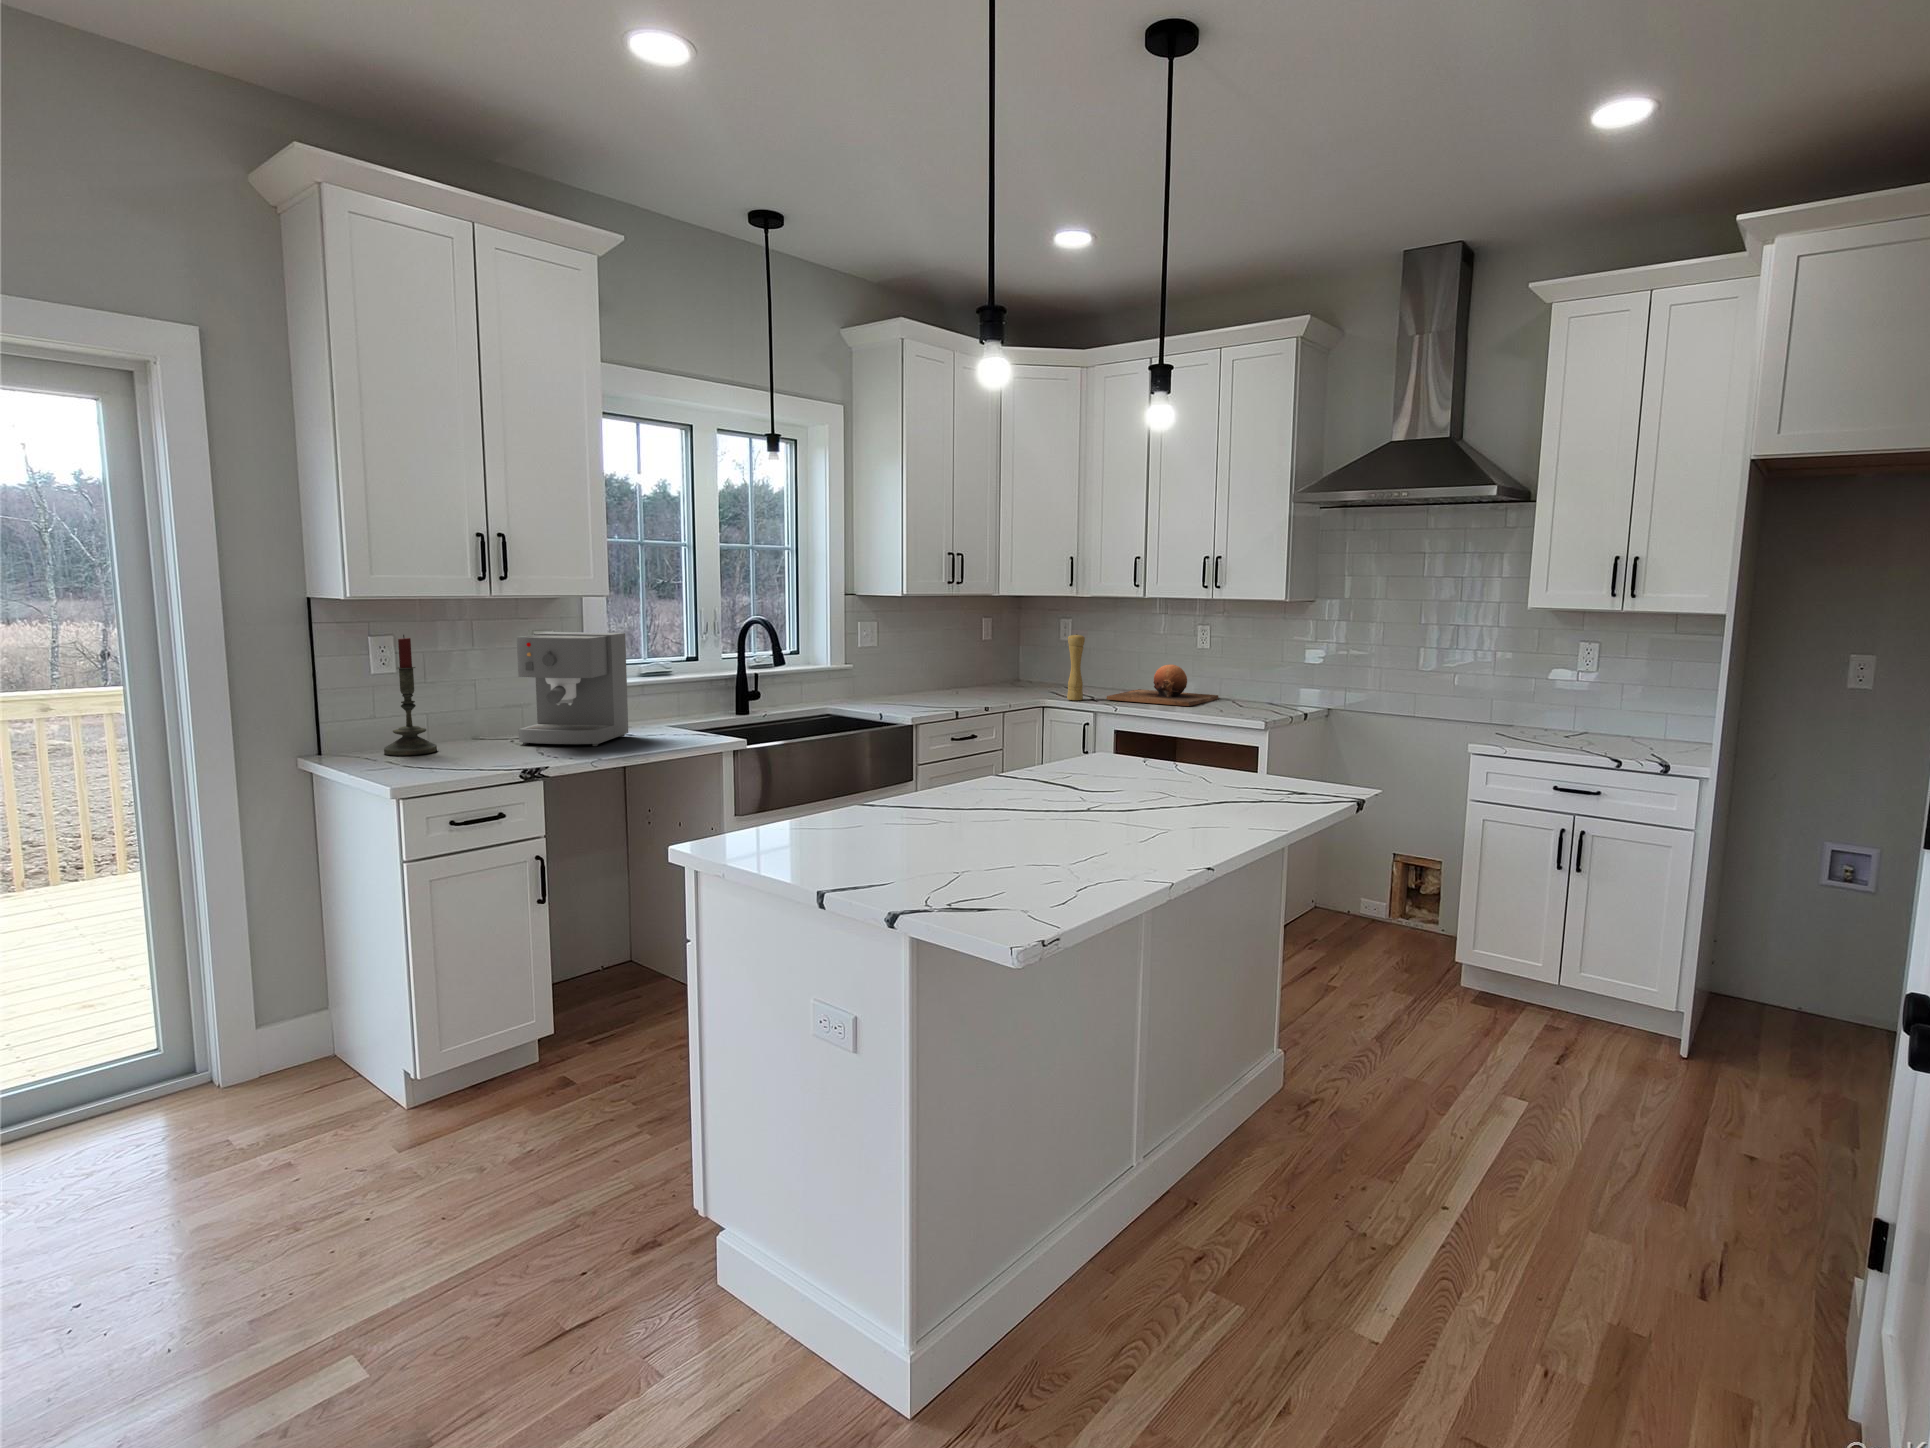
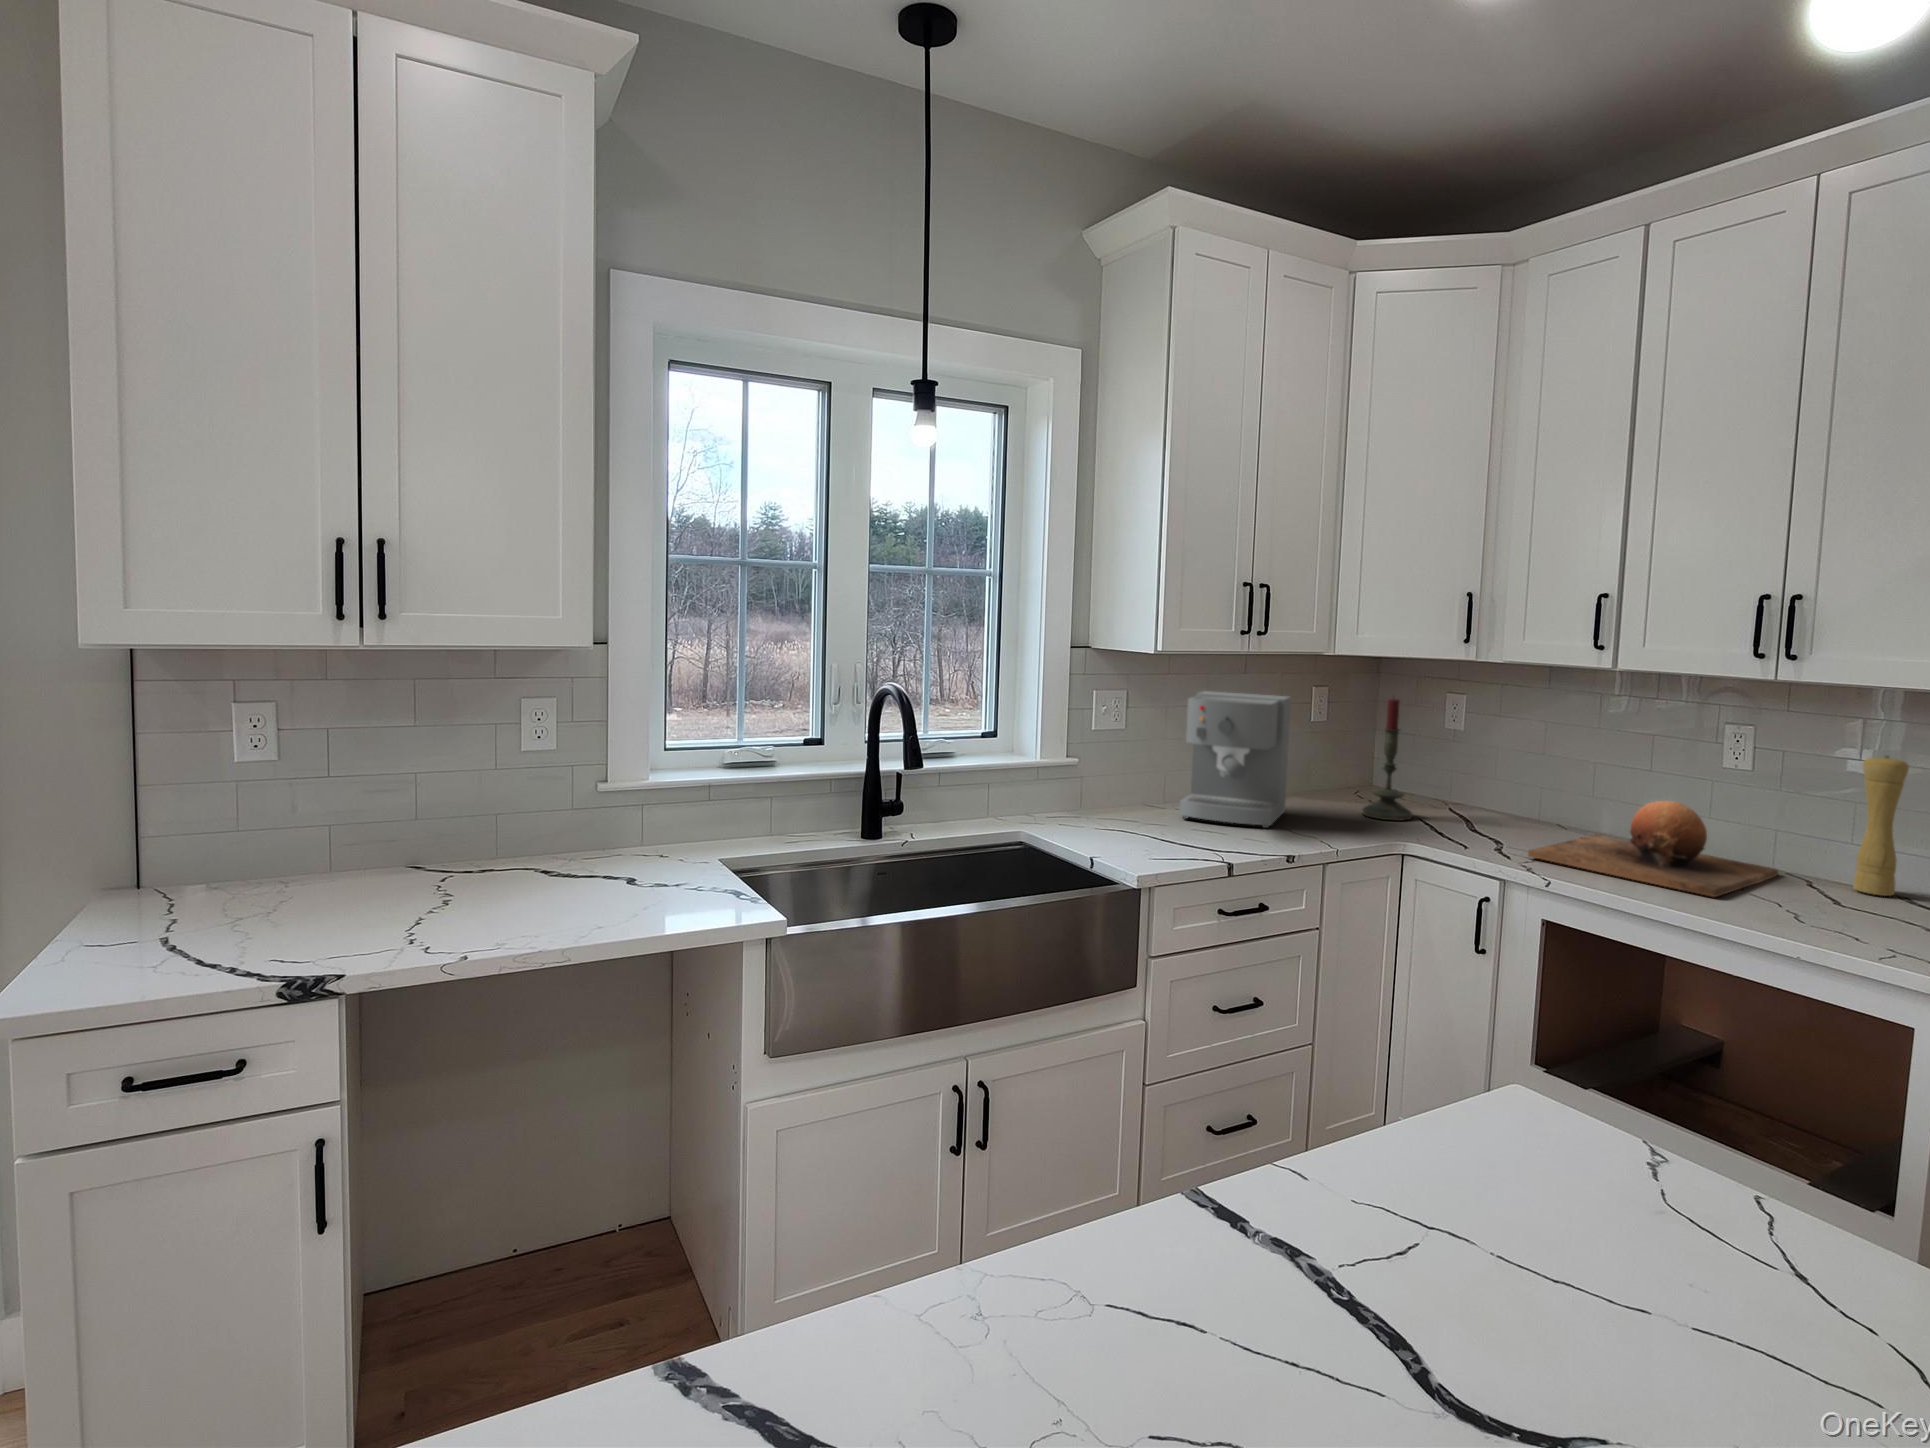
coffee maker: present [517,632,628,746] -> present [1179,691,1291,828]
pepper mill: present [1067,634,1085,700] -> present [1853,755,1909,896]
candle: present [384,635,437,756] -> present [1362,698,1412,821]

